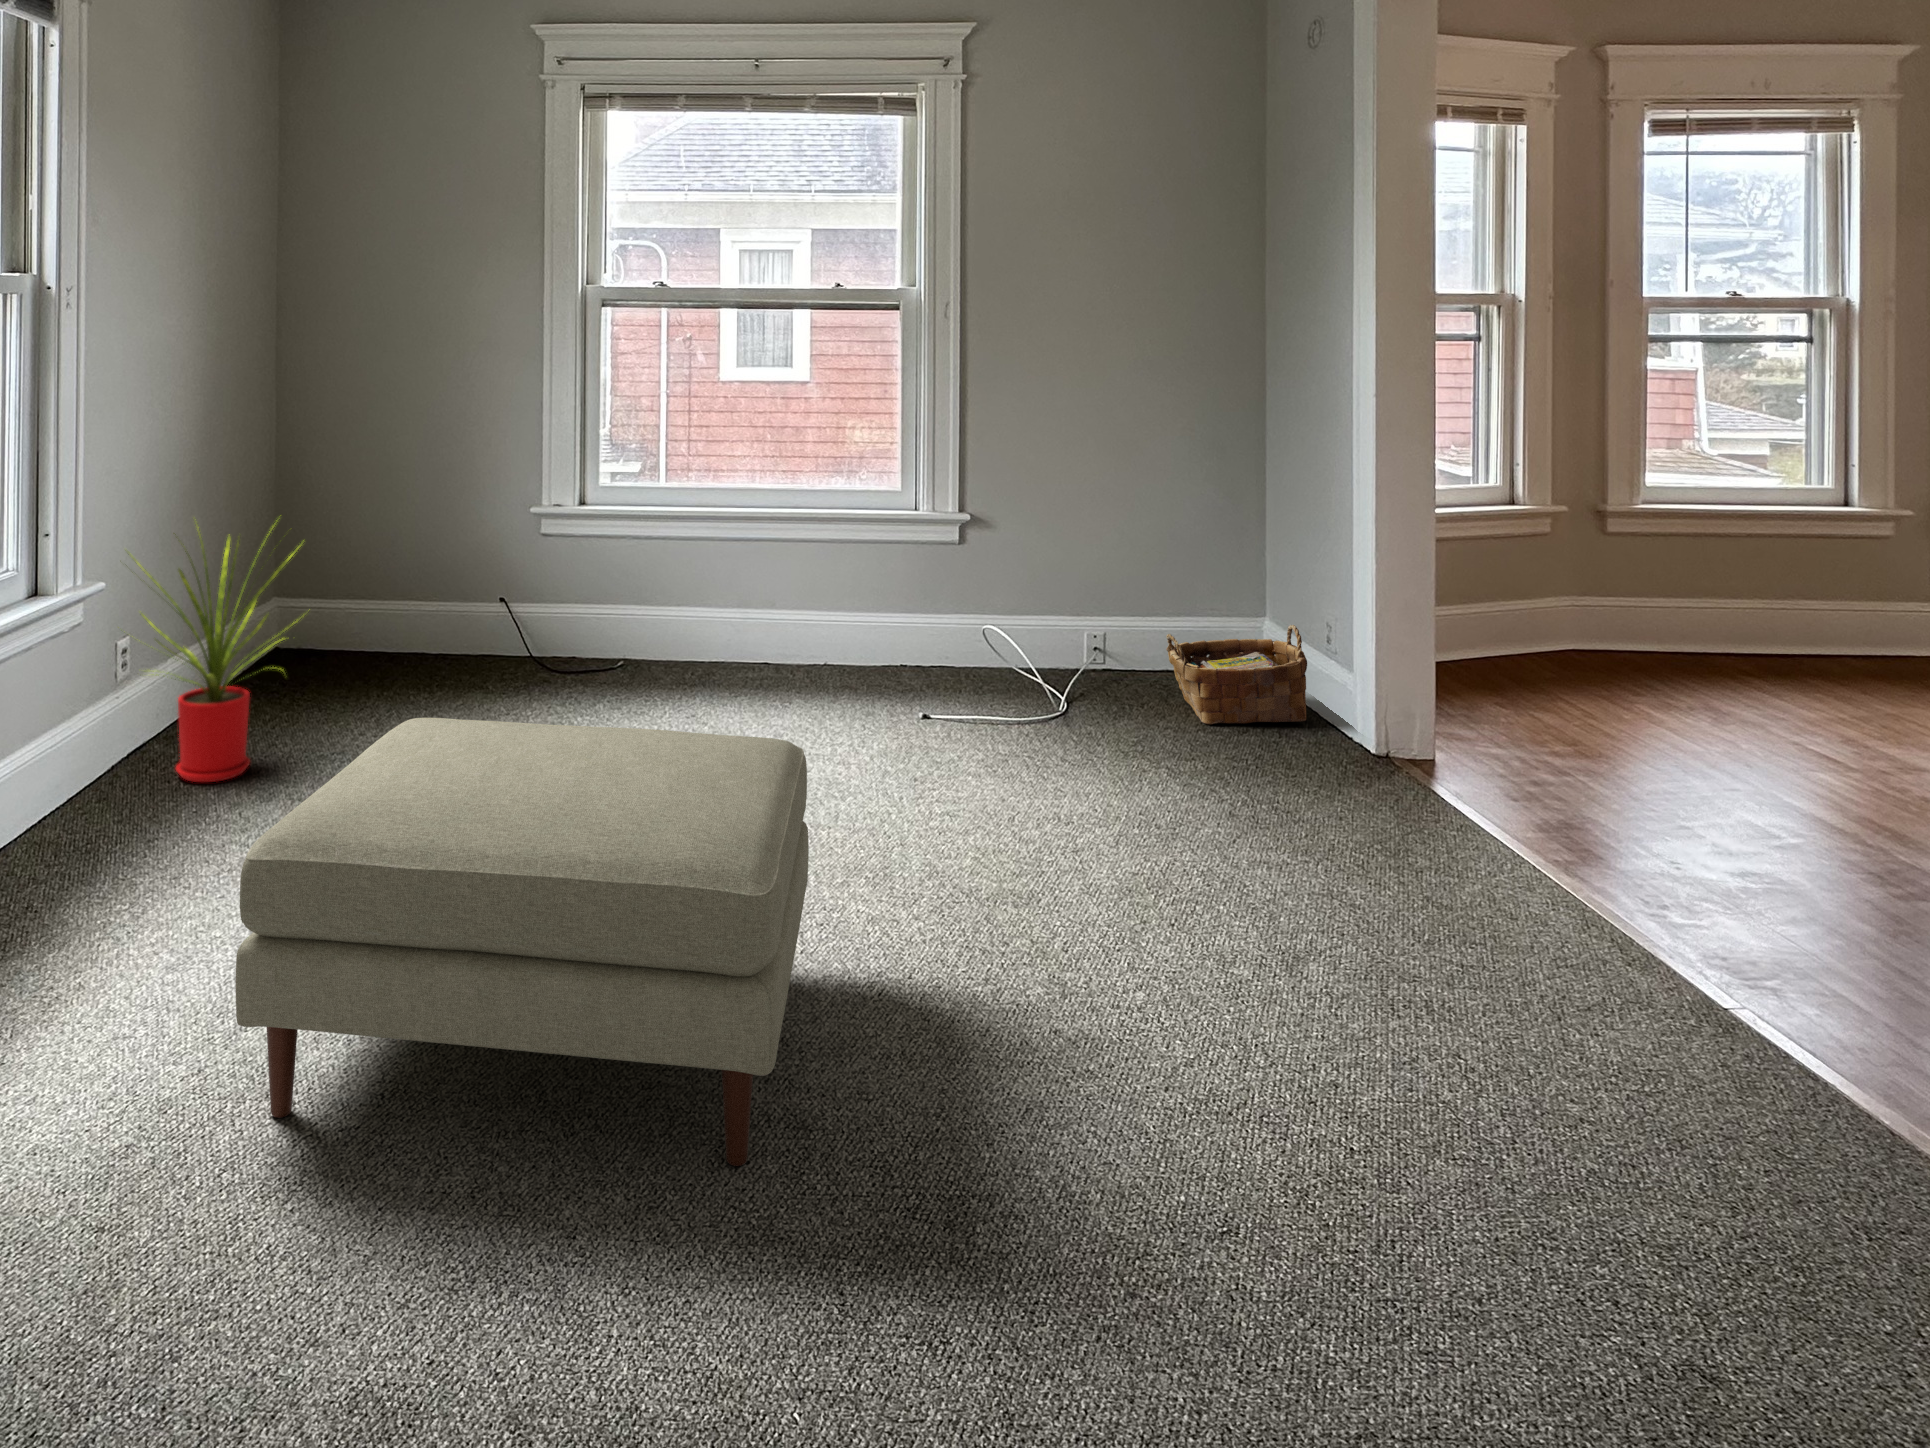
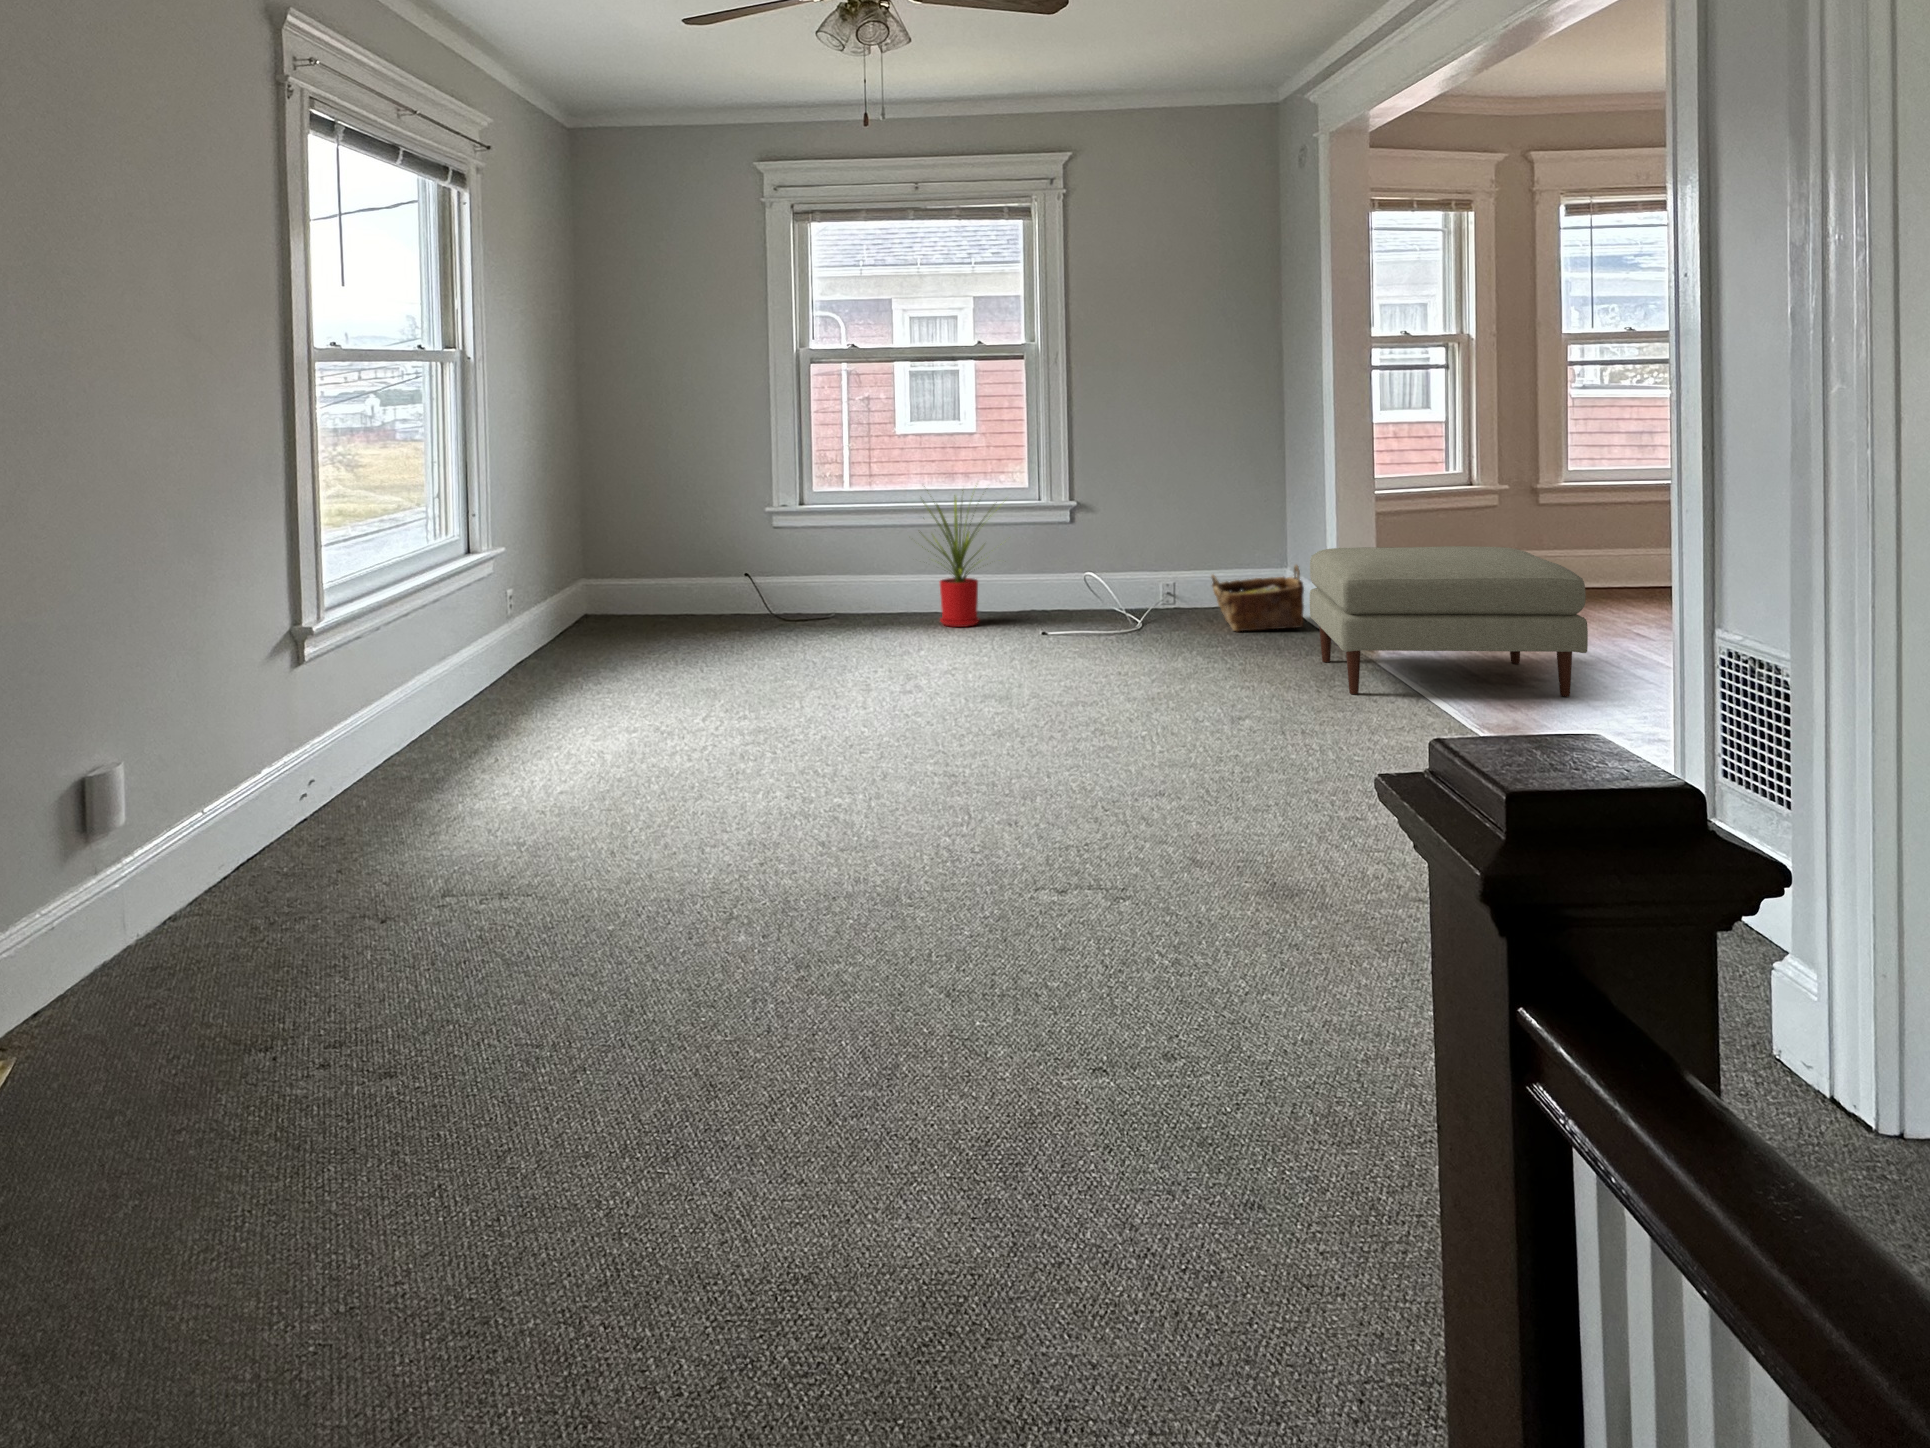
house plant: present [130,530,298,782] -> present [923,490,985,627]
ottoman: present [235,718,809,1166] -> present [1310,546,1588,697]

